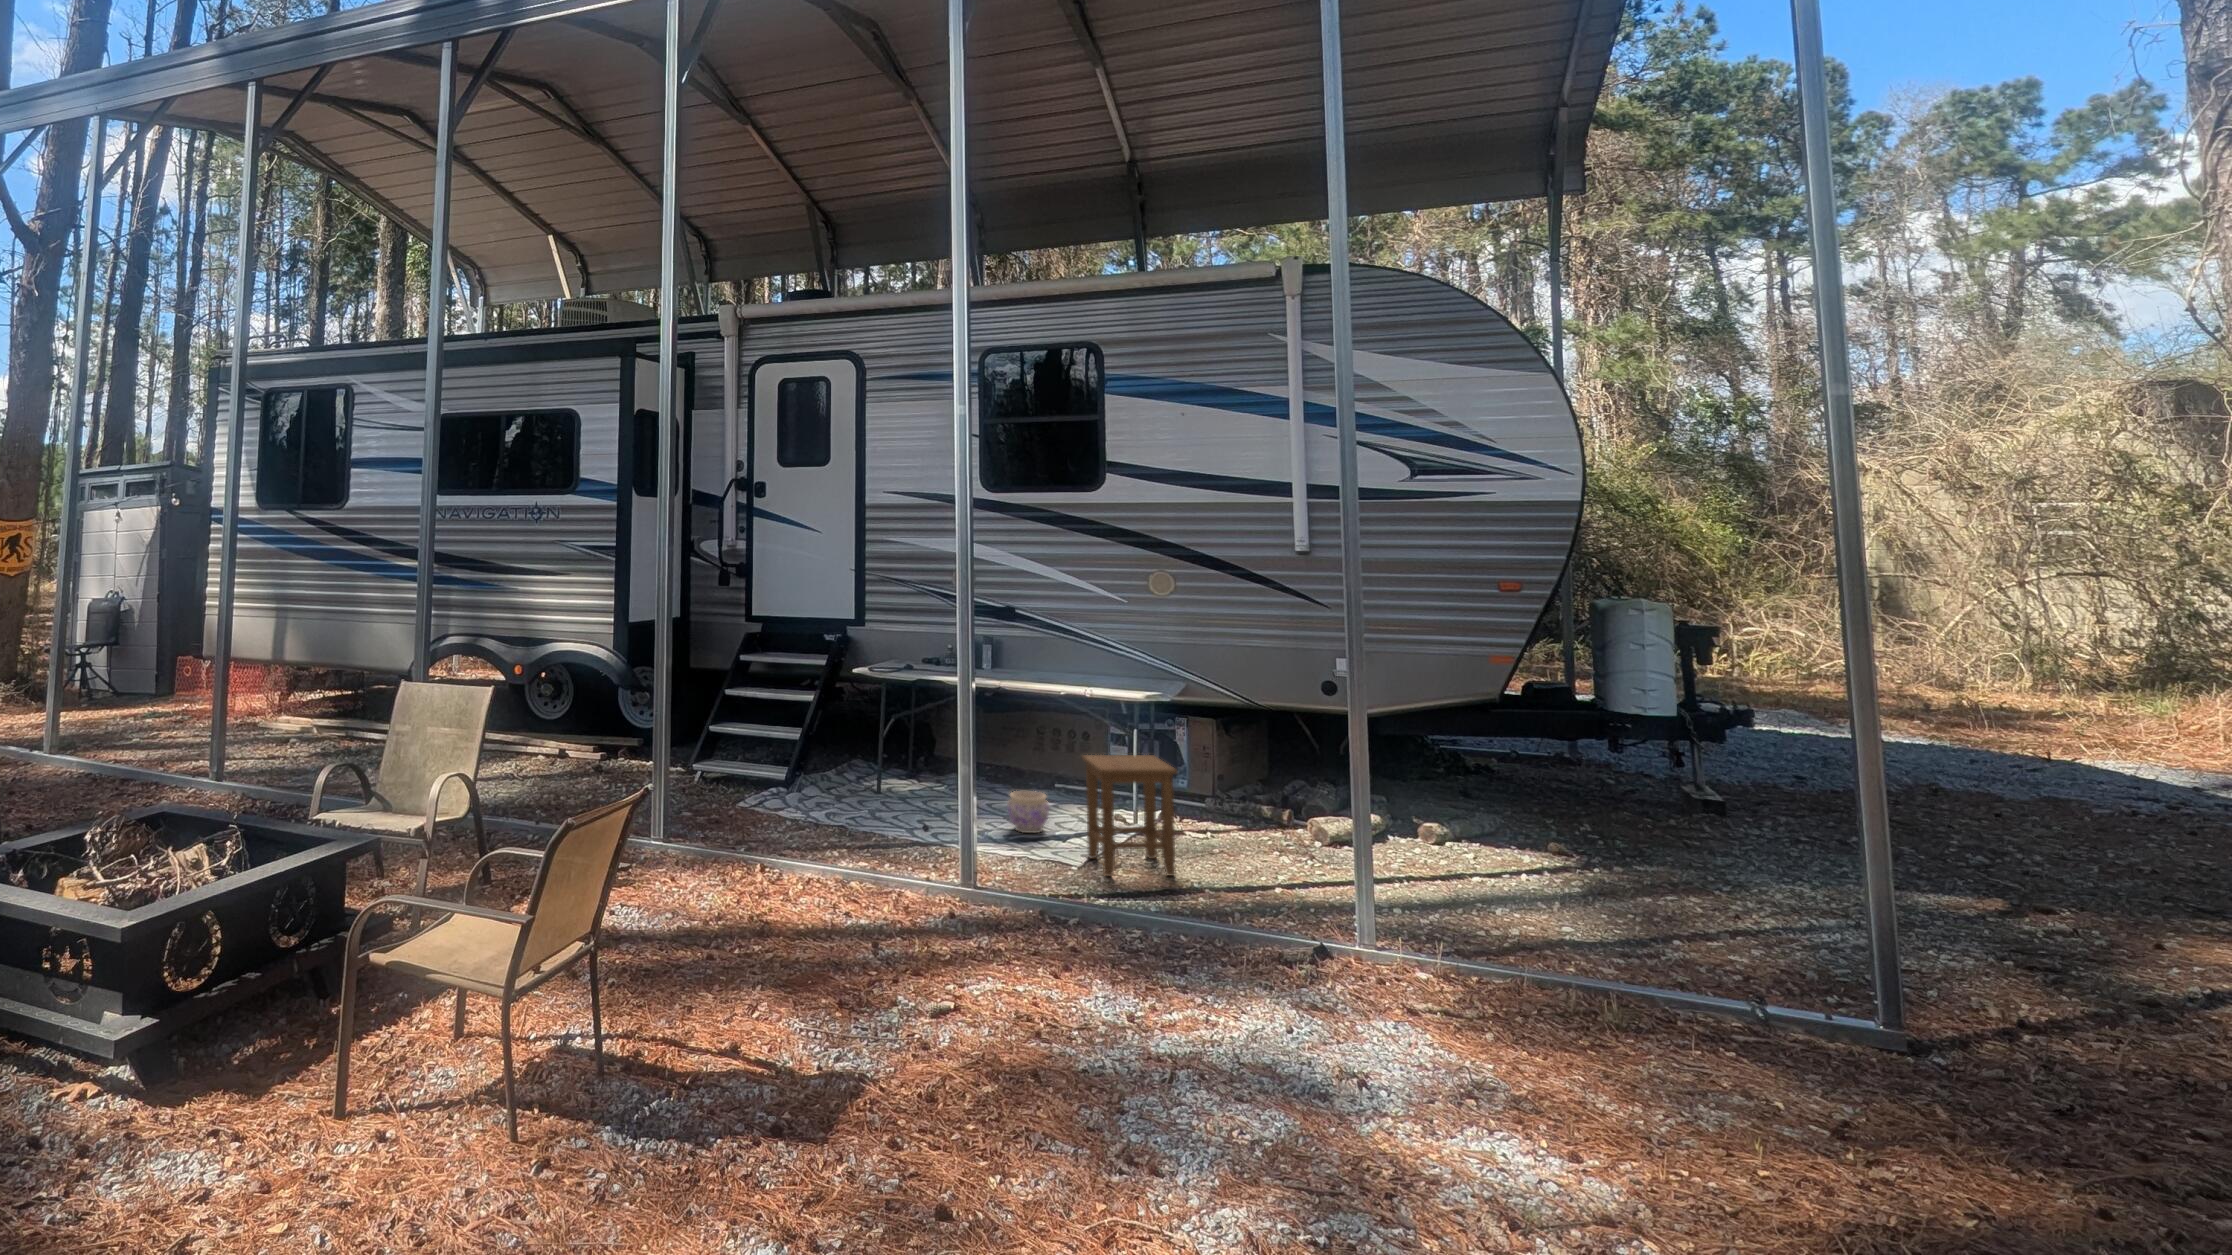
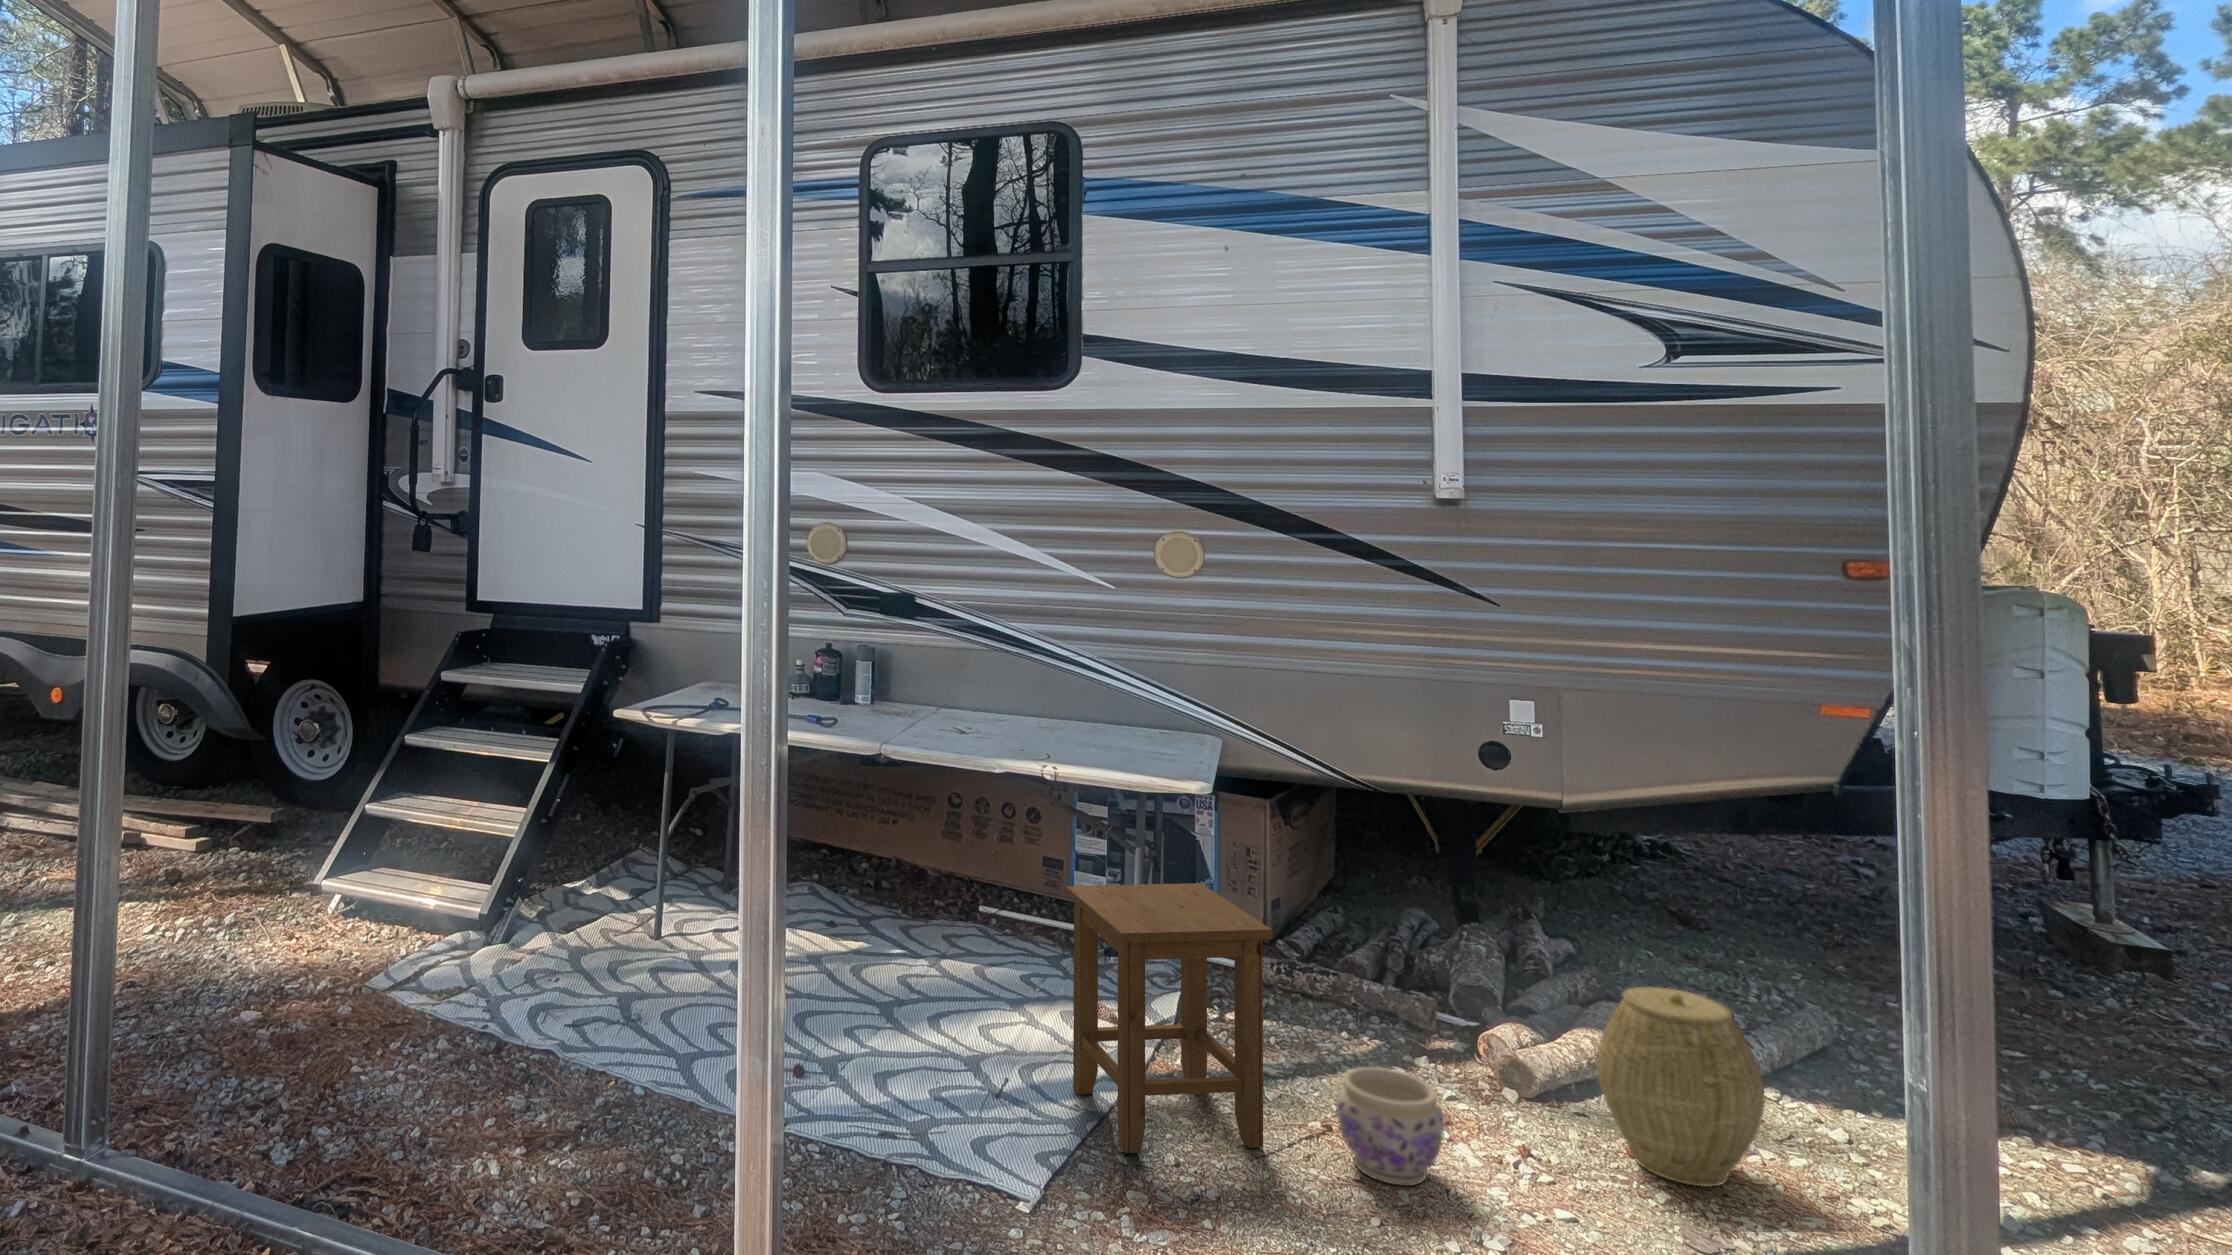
planter: present [1007,791,1049,833] -> present [1336,1067,1444,1186]
woven basket: none [1346,802,1422,893] -> present [1597,987,1765,1187]

